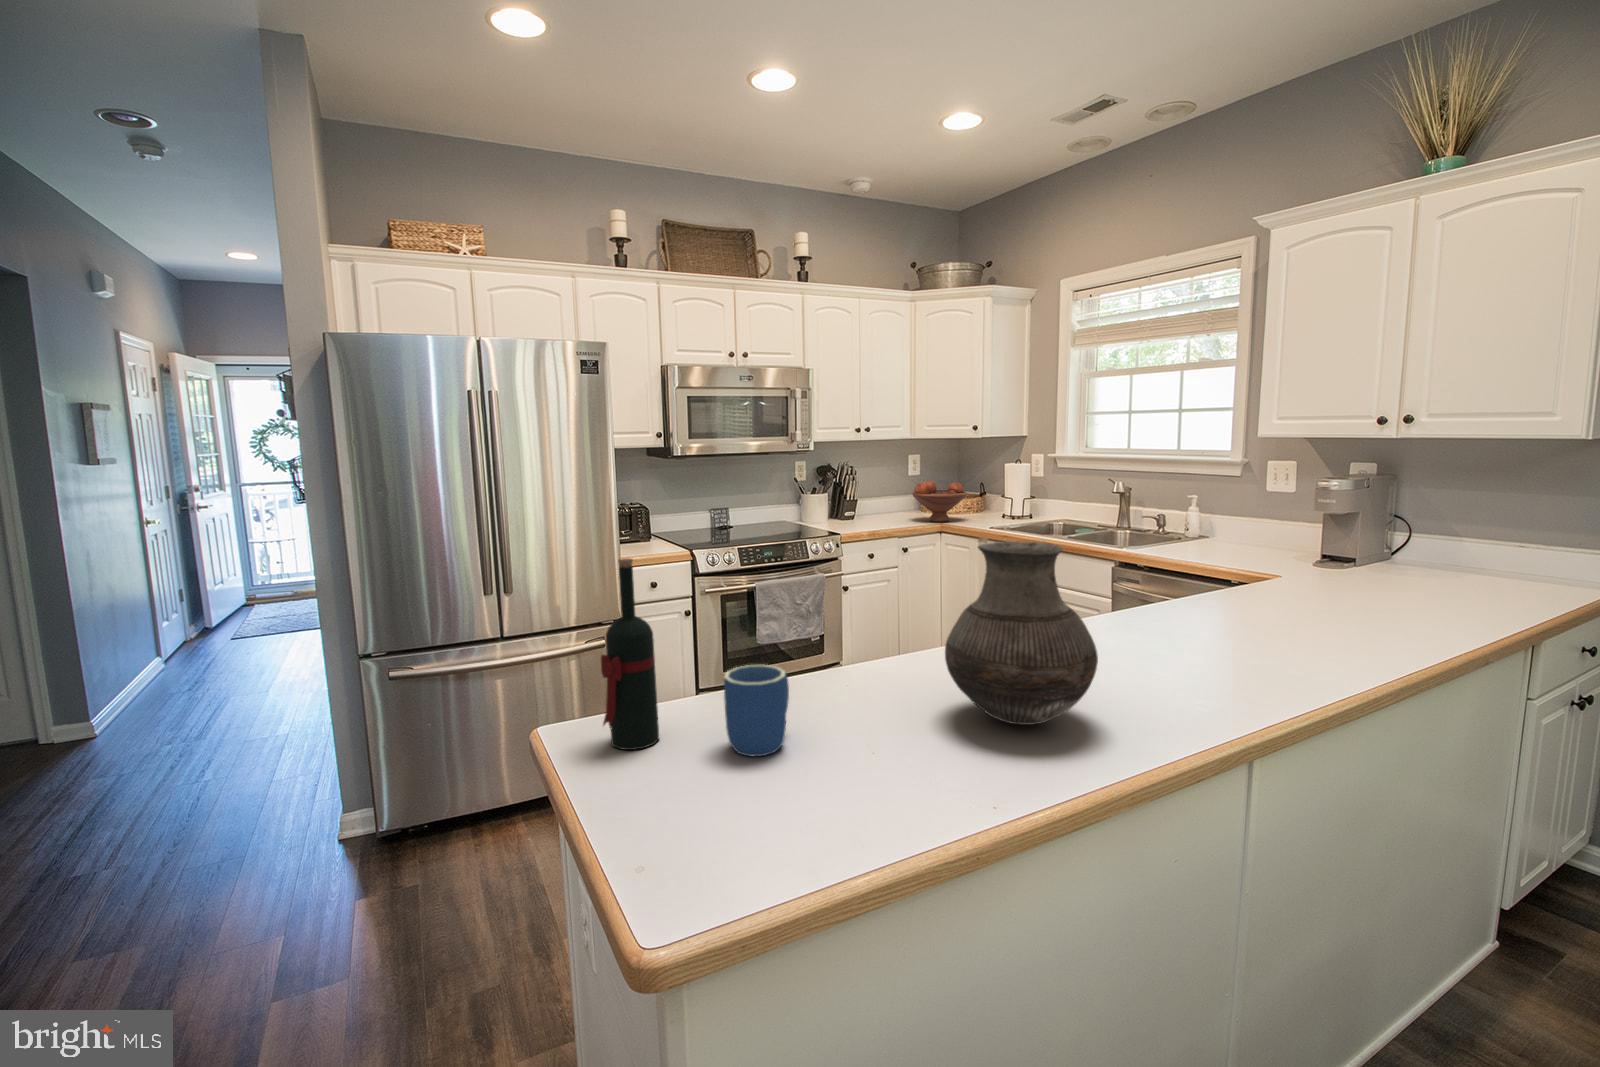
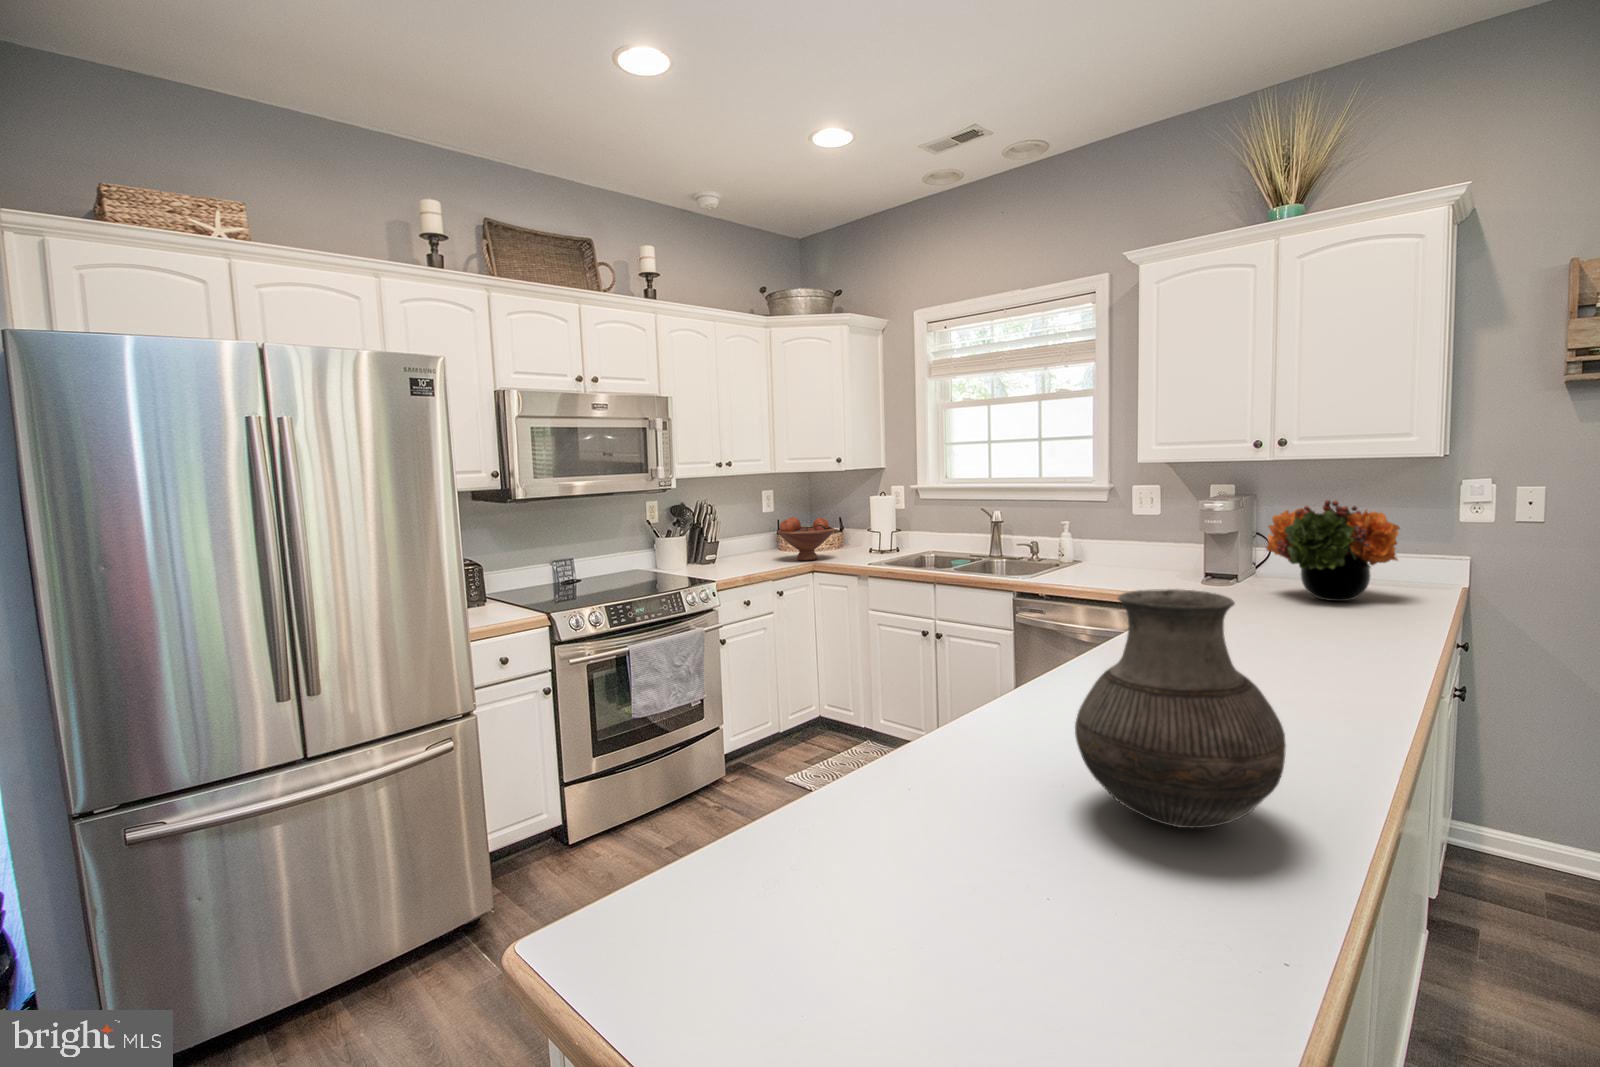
flower arrangement: none [1368,482,1526,590] -> present [1266,500,1400,601]
wine bottle: present [601,558,659,750] -> none [654,662,741,979]
mug: present [724,665,789,756] -> none [849,800,944,953]

